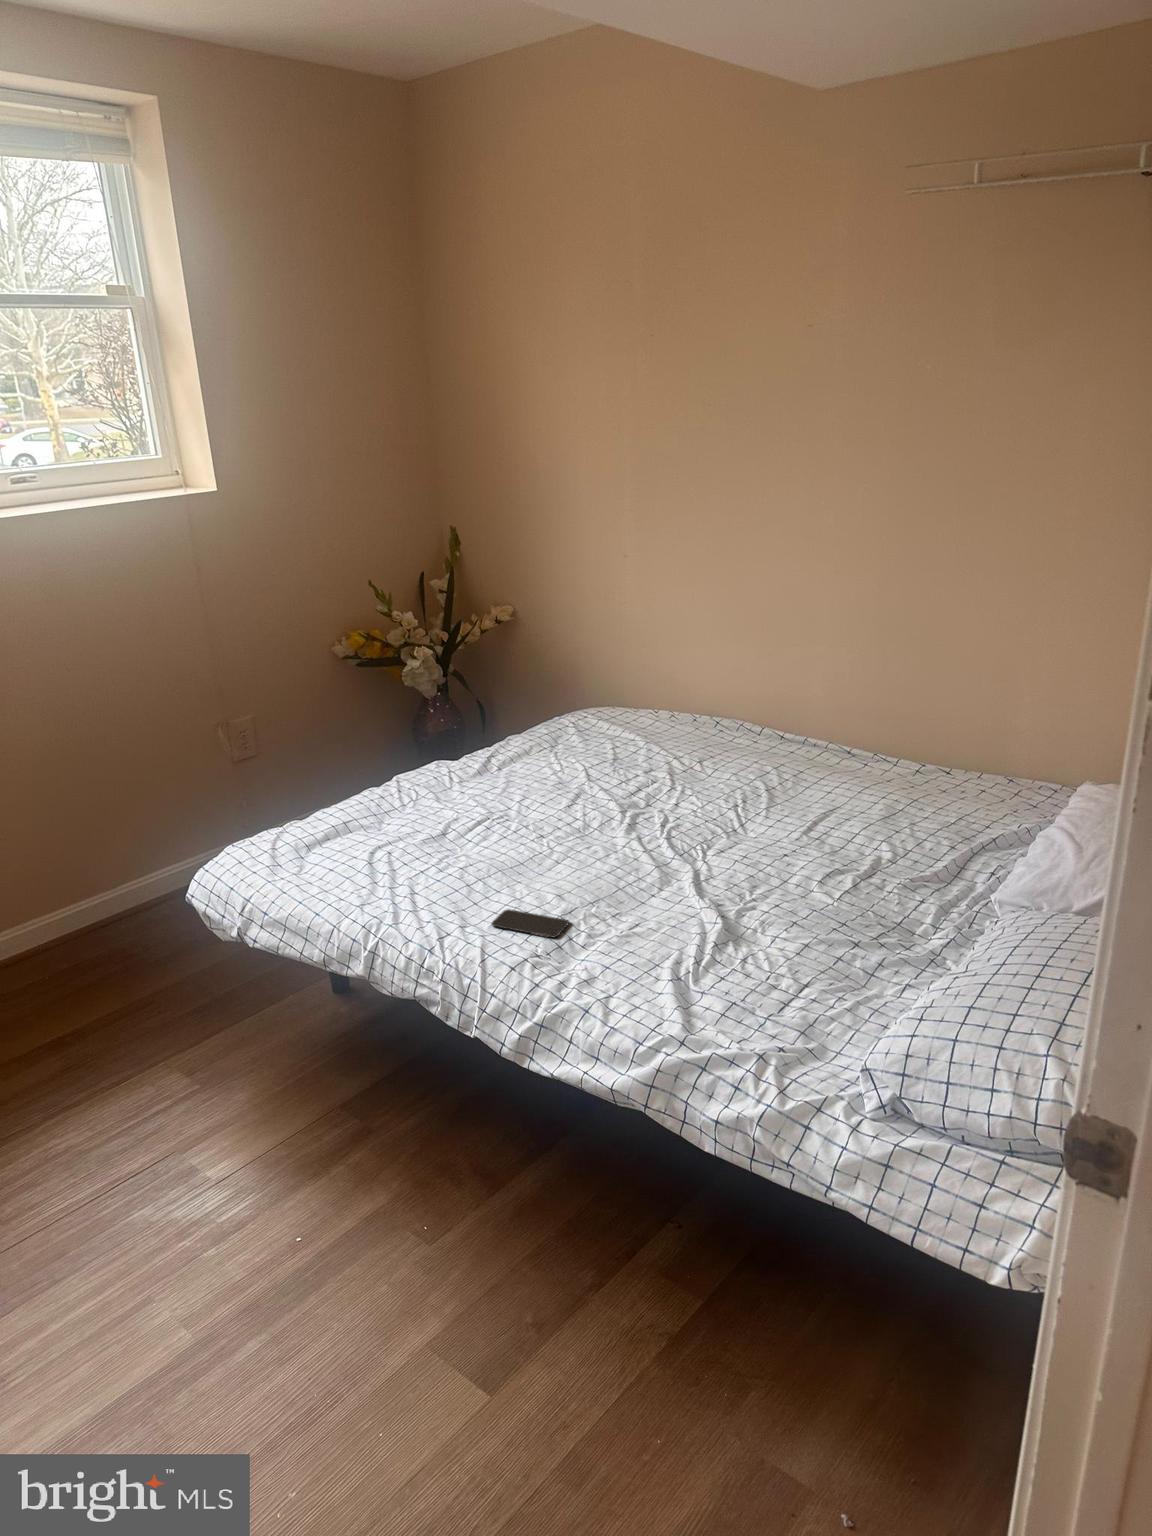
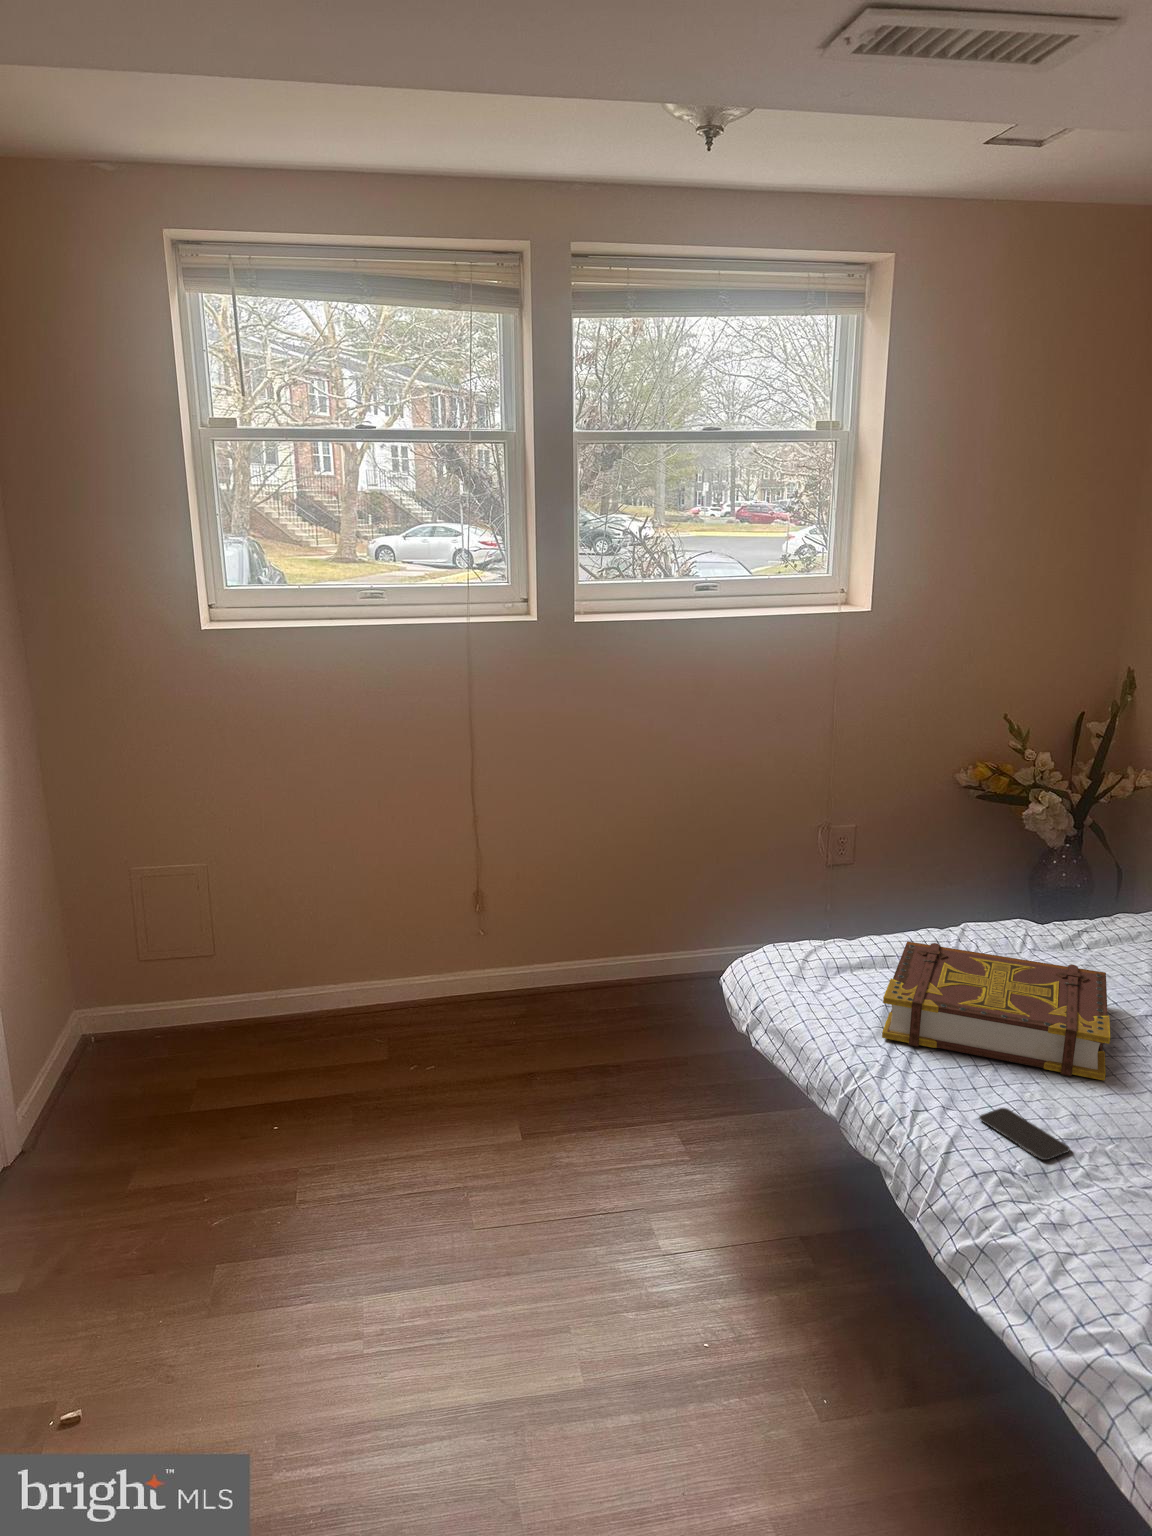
book: none [366,779,565,891] -> present [882,941,1110,1080]

